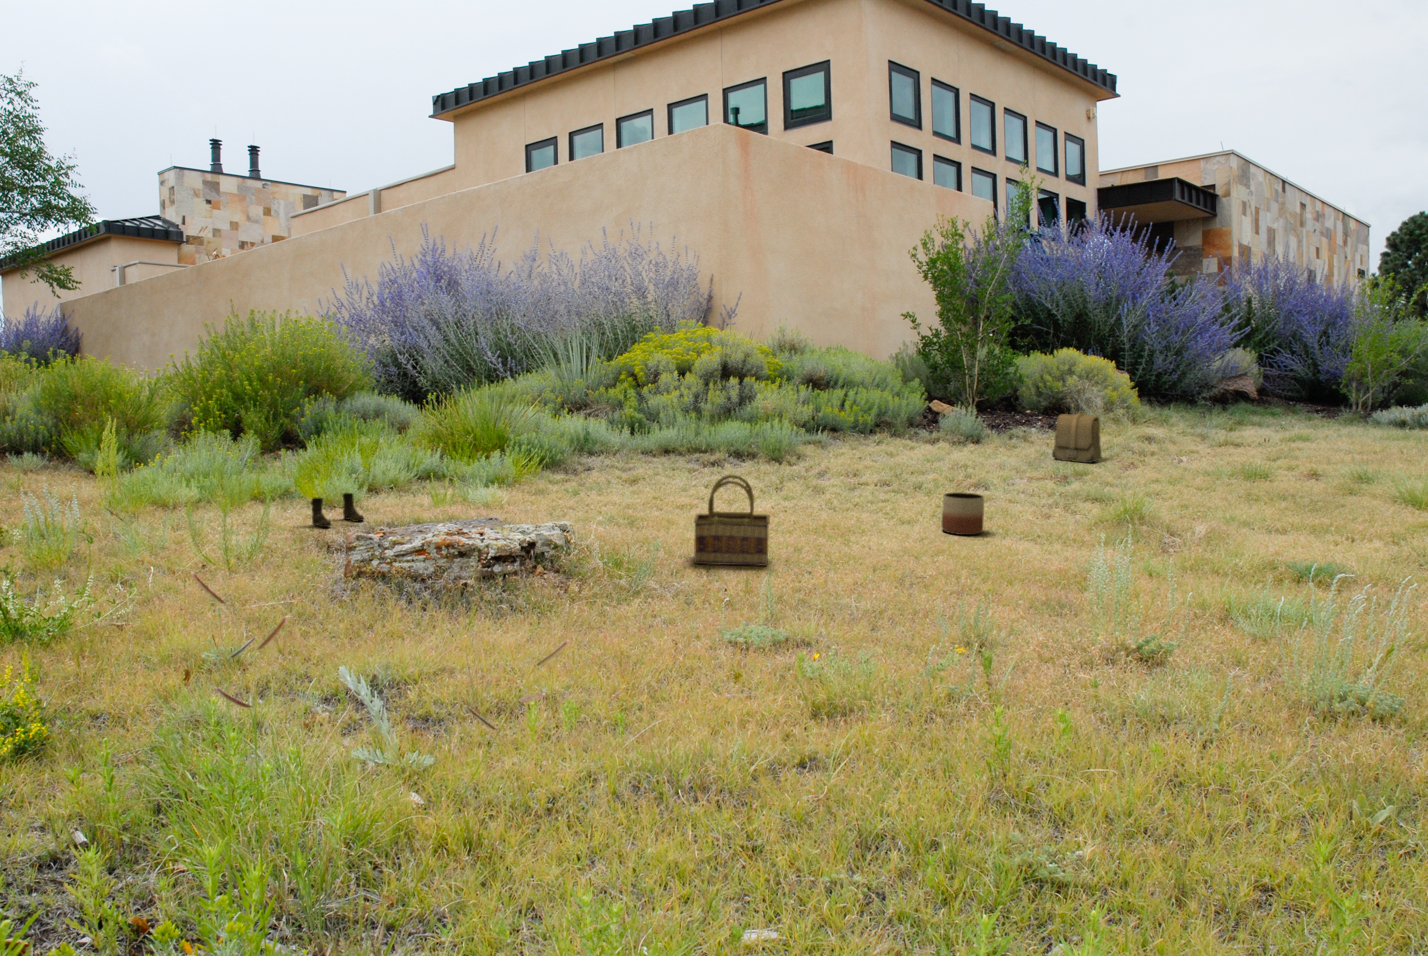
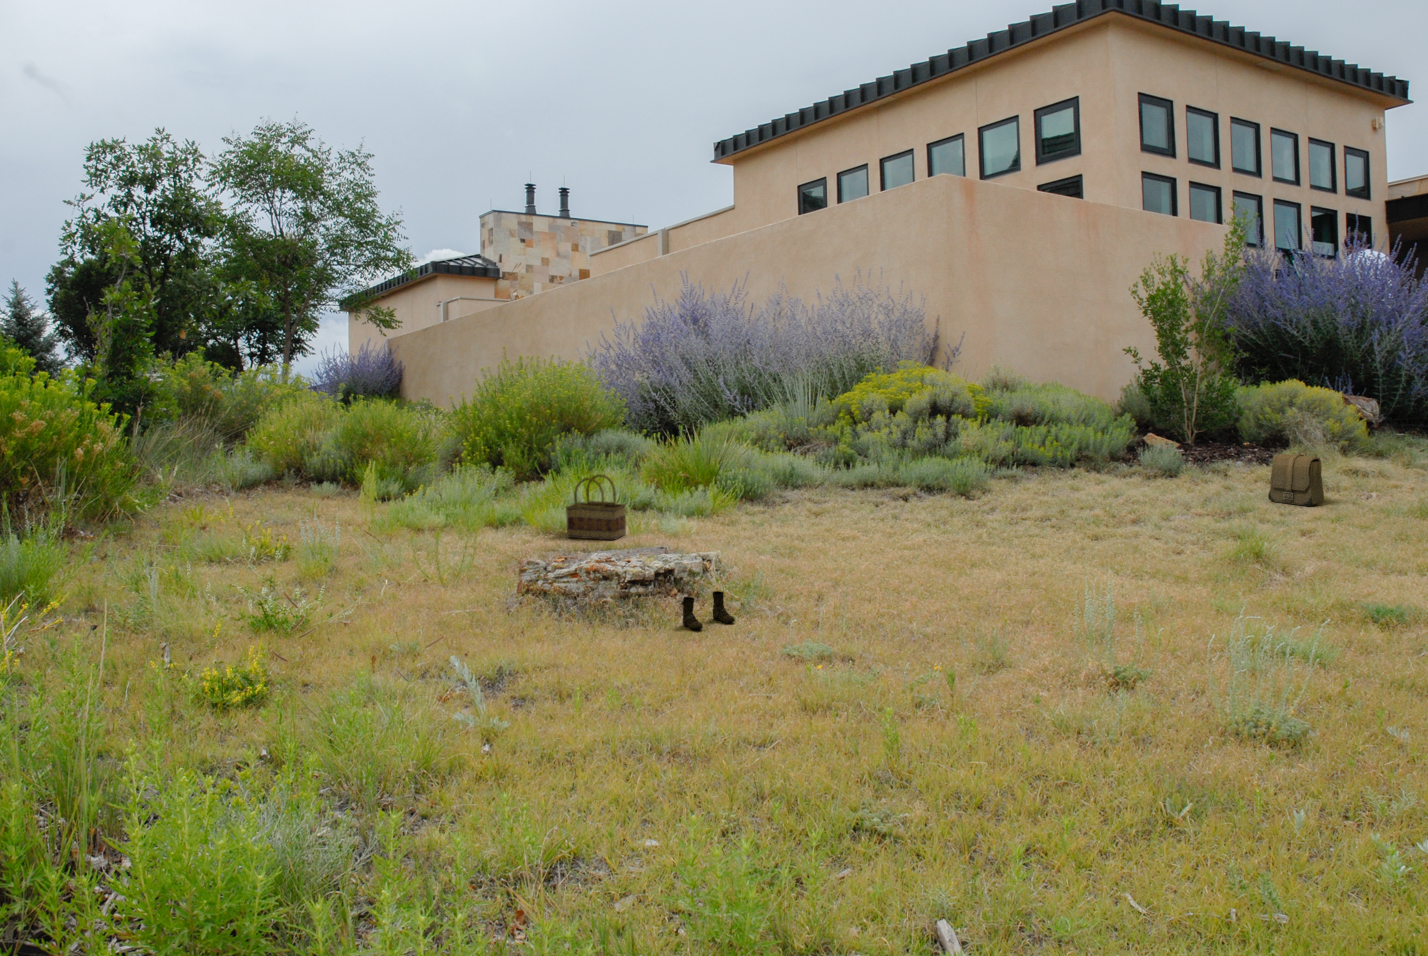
basket: present [694,474,770,566] -> present [566,474,626,540]
planter: present [942,492,984,535] -> none [1070,536,1111,577]
boots: present [311,493,364,527] -> present [682,591,735,630]

